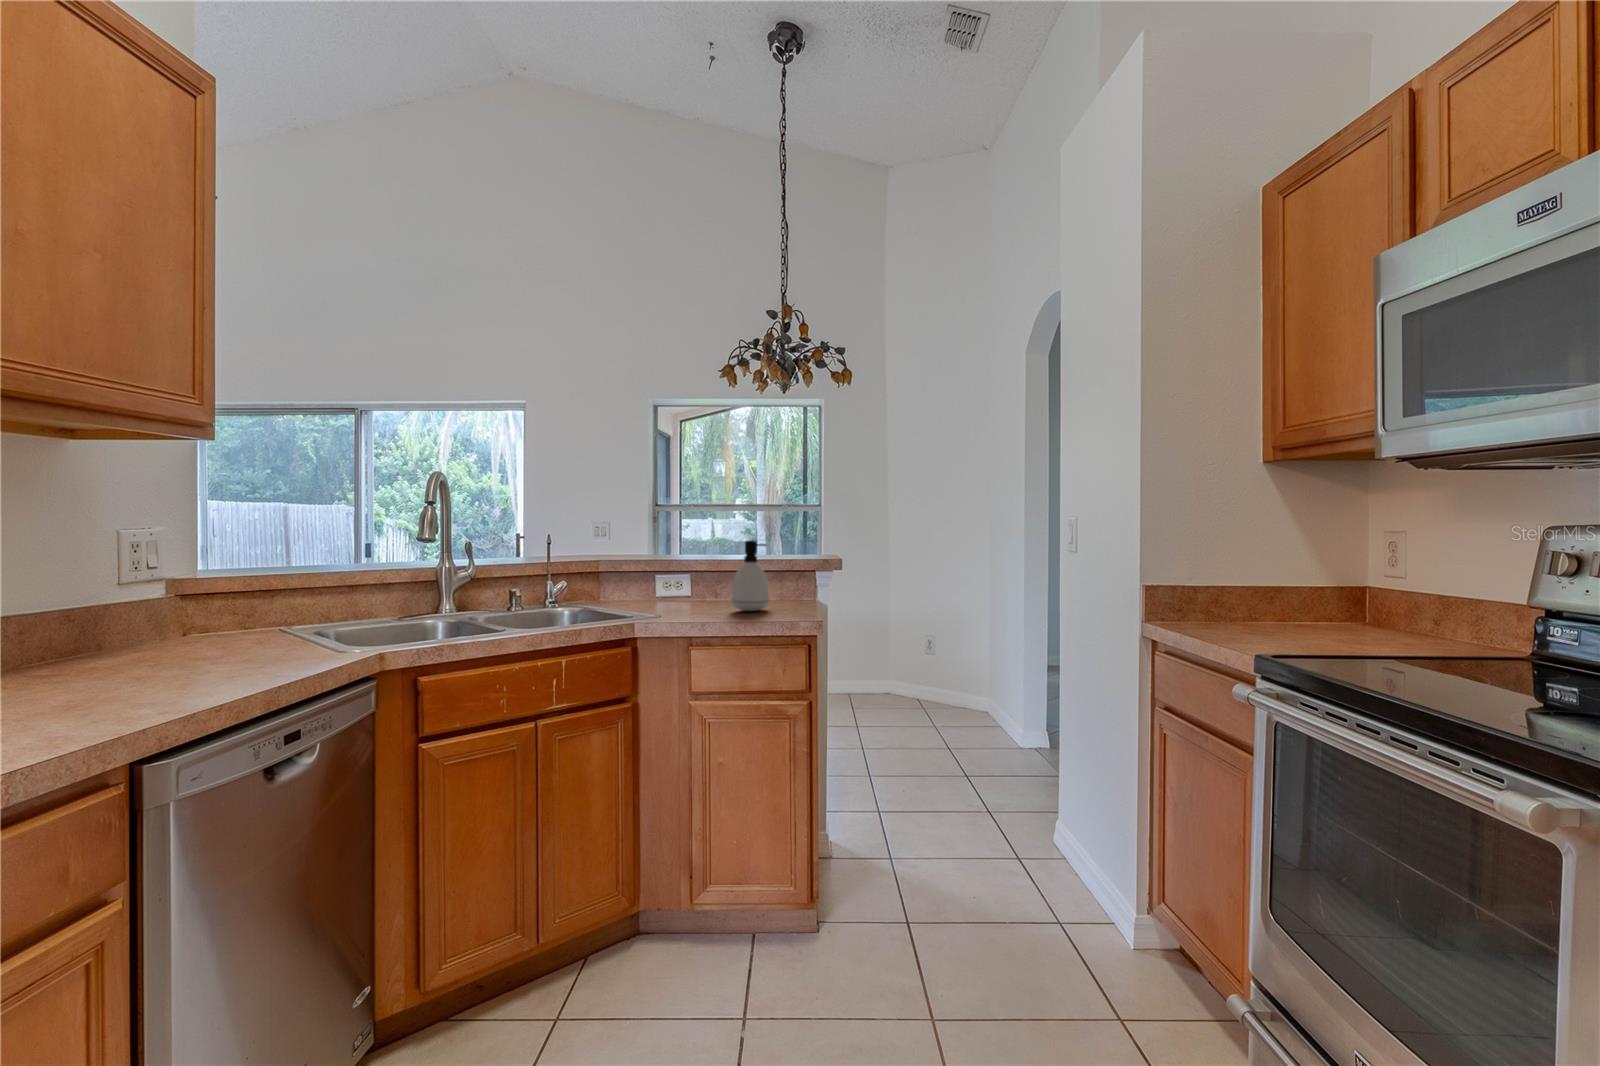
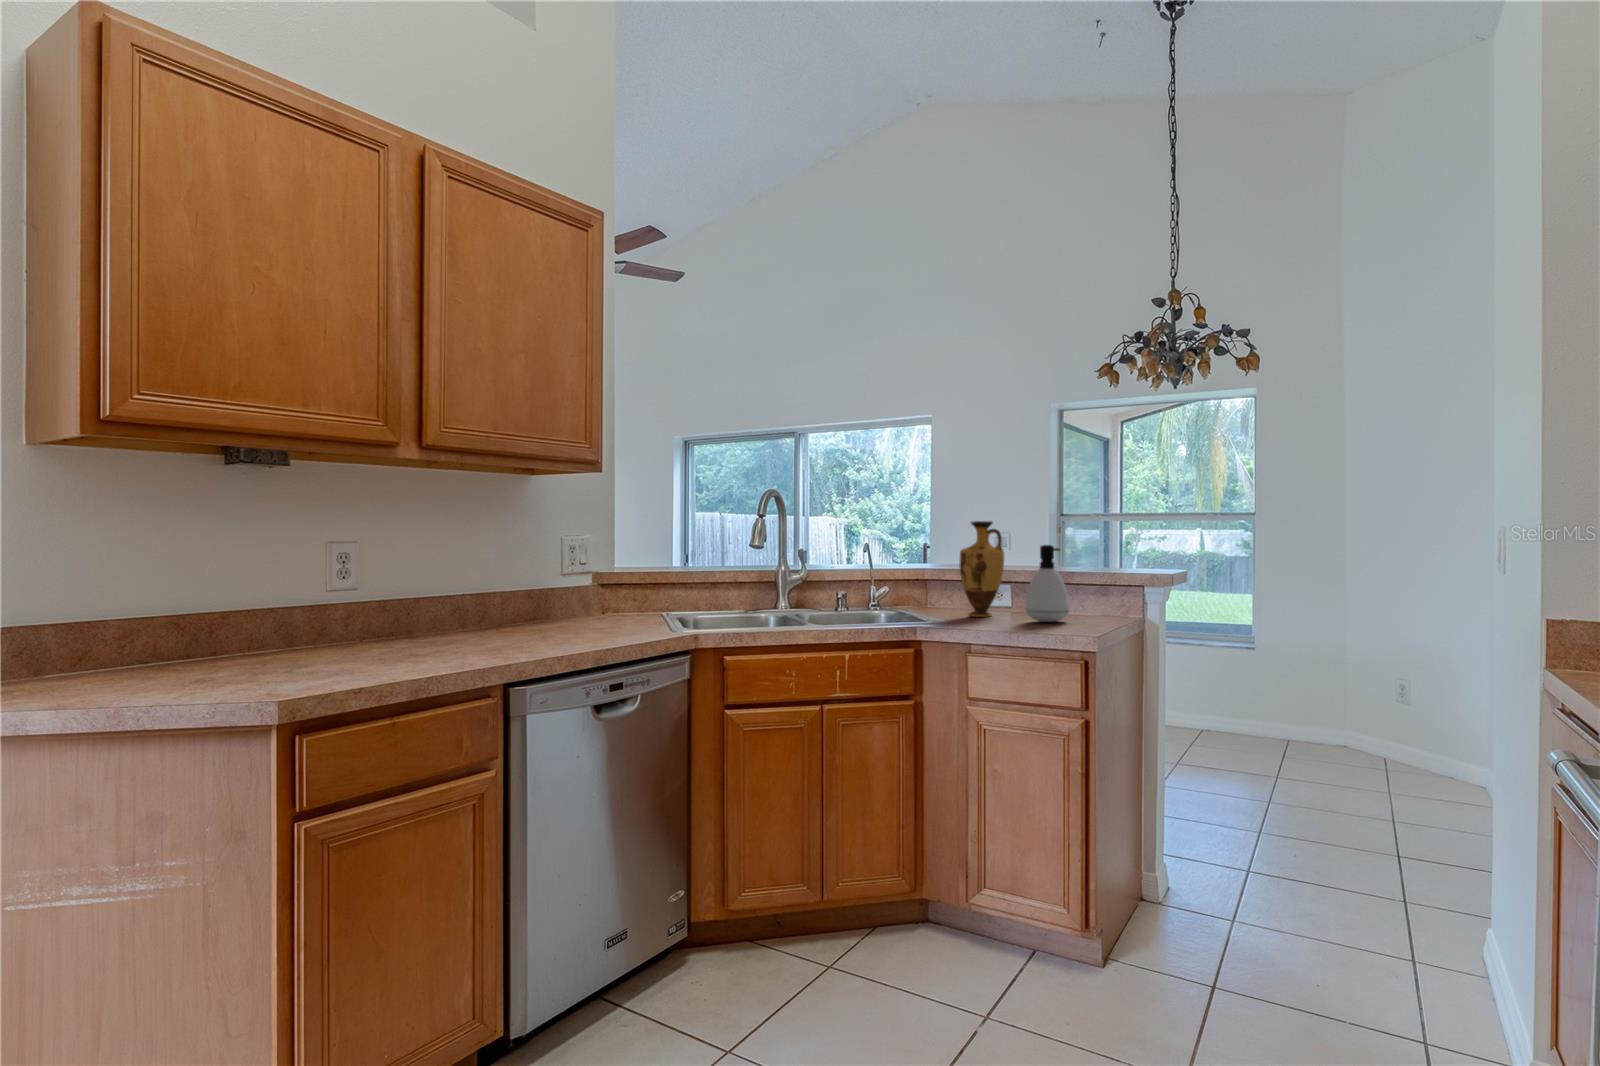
vase: none [655,517,698,609] -> present [959,521,1004,617]

